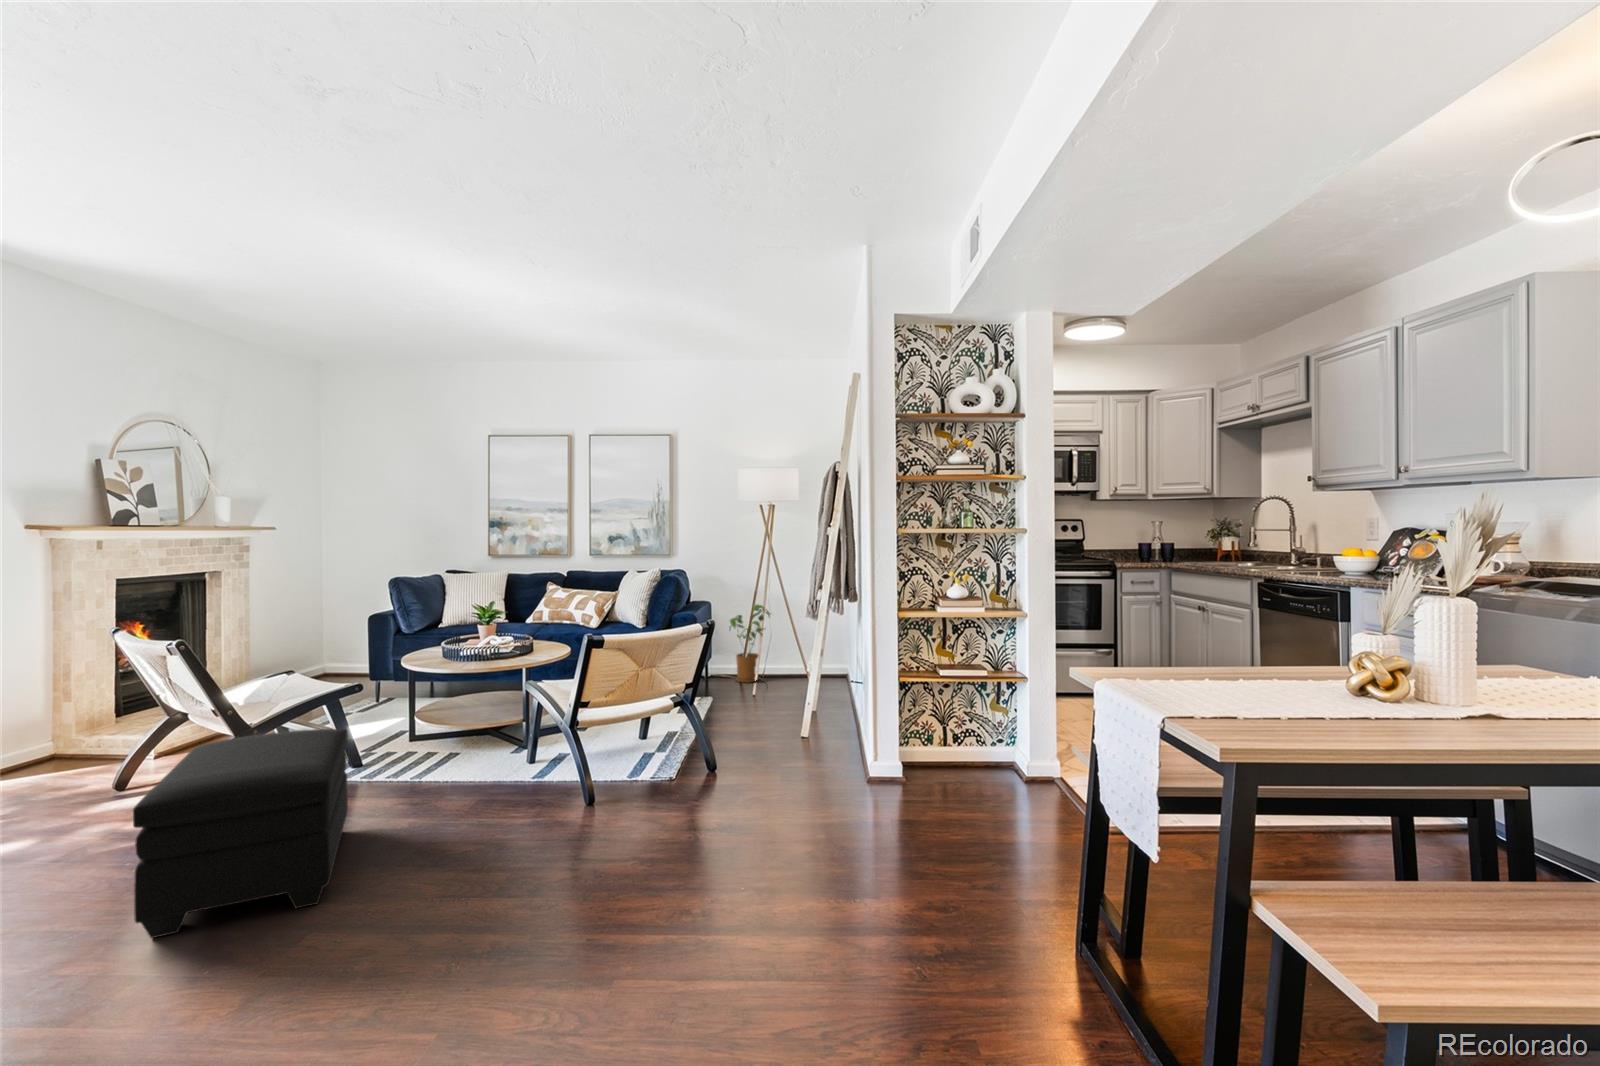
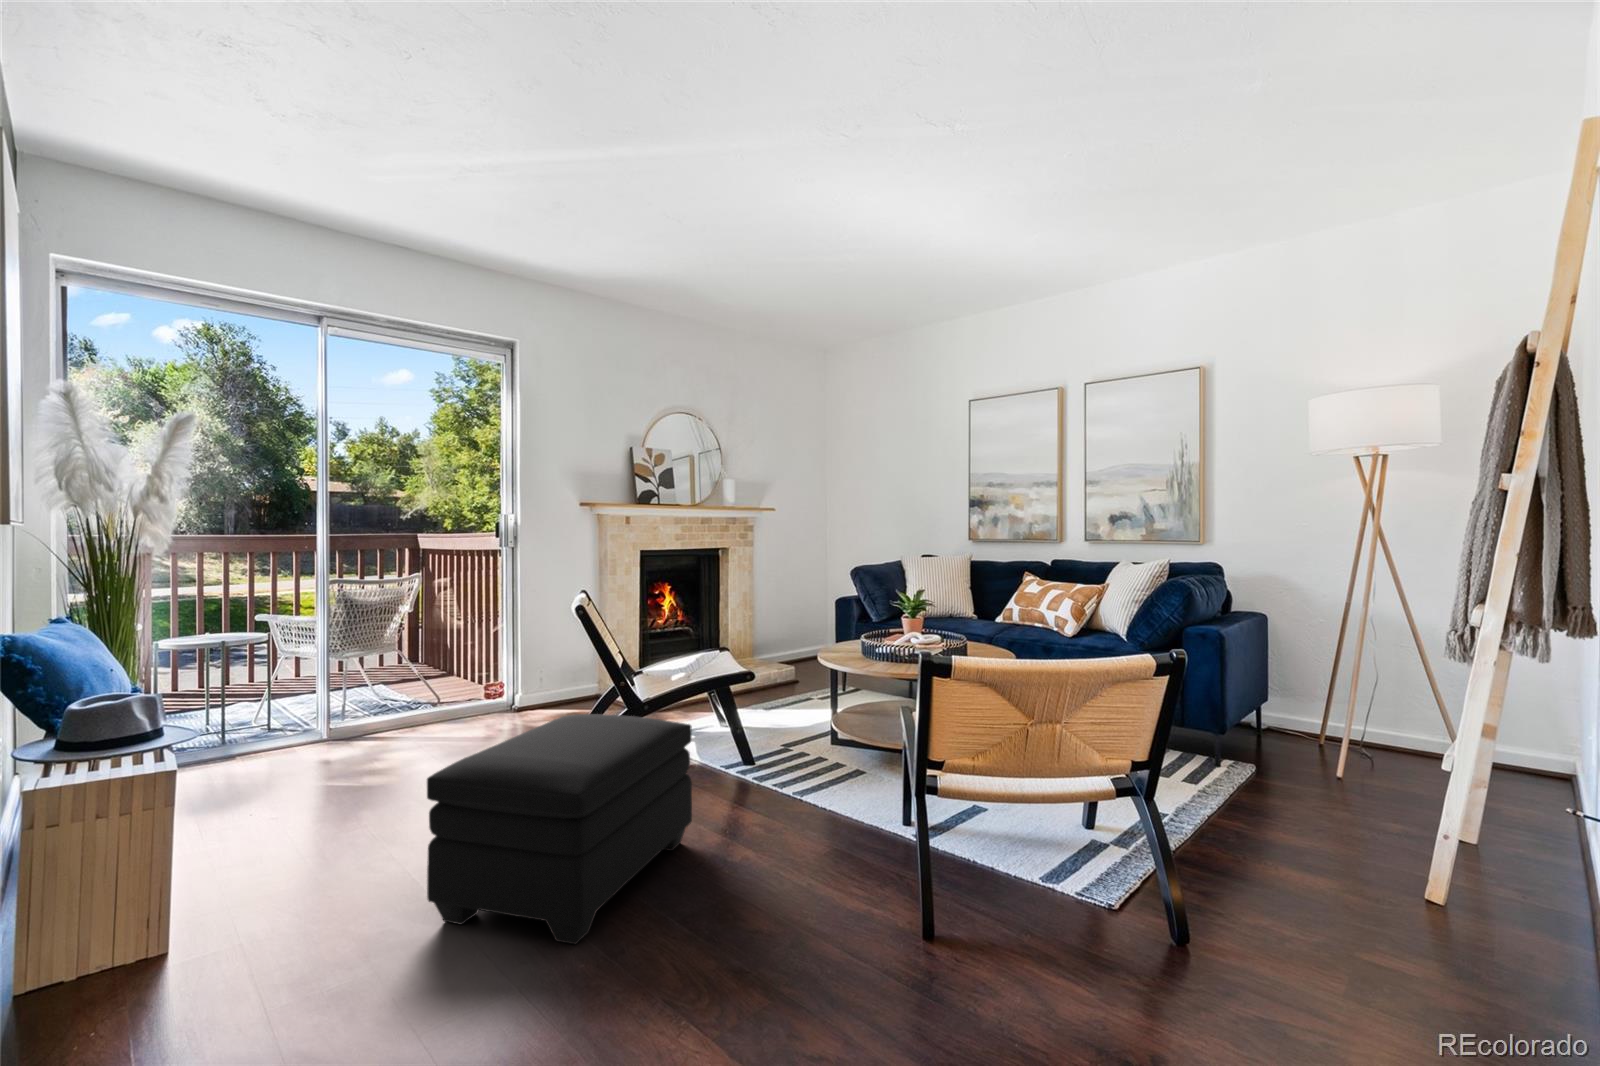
house plant: present [729,605,770,683] -> none [1296,624,1385,752]

